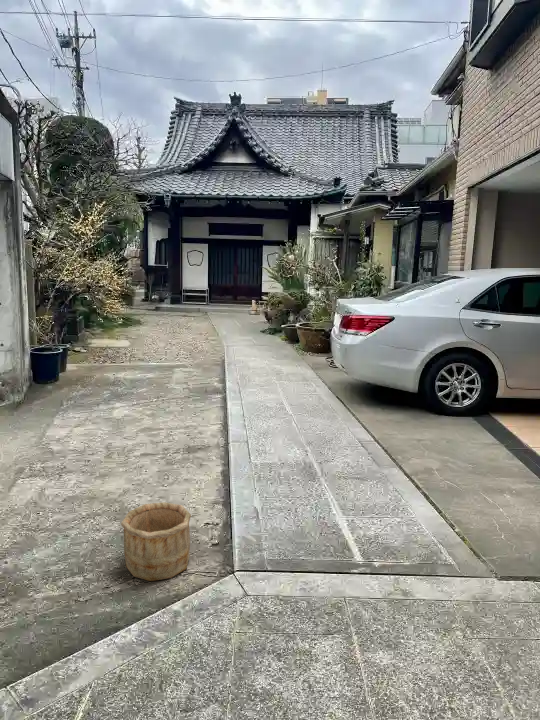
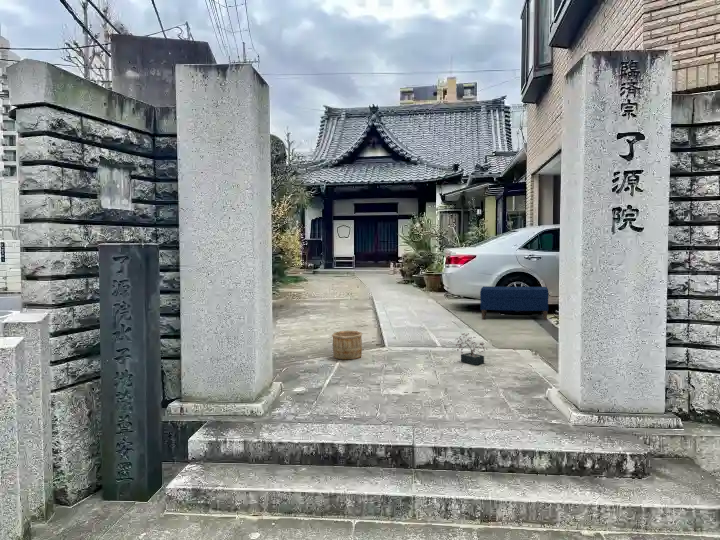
bench: none [400,369,516,433] -> present [480,286,549,320]
decorative plant: none [401,534,482,626] -> present [456,333,487,365]

